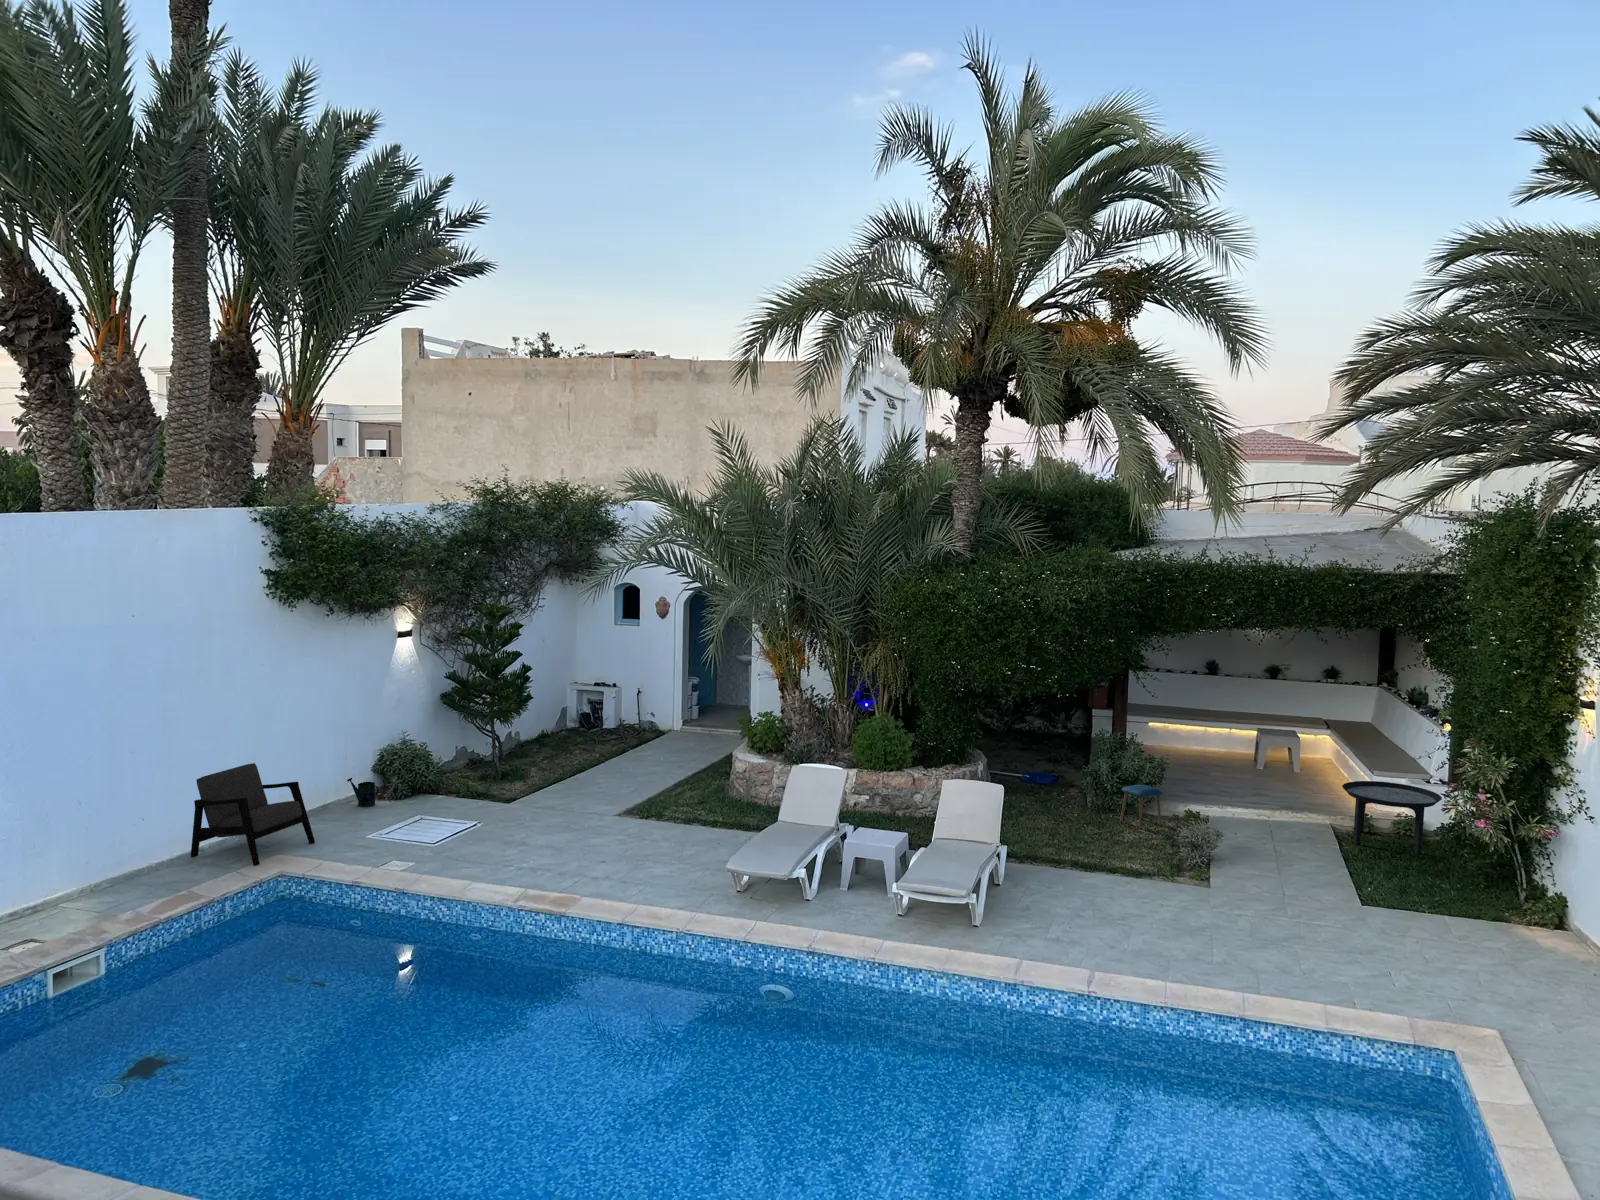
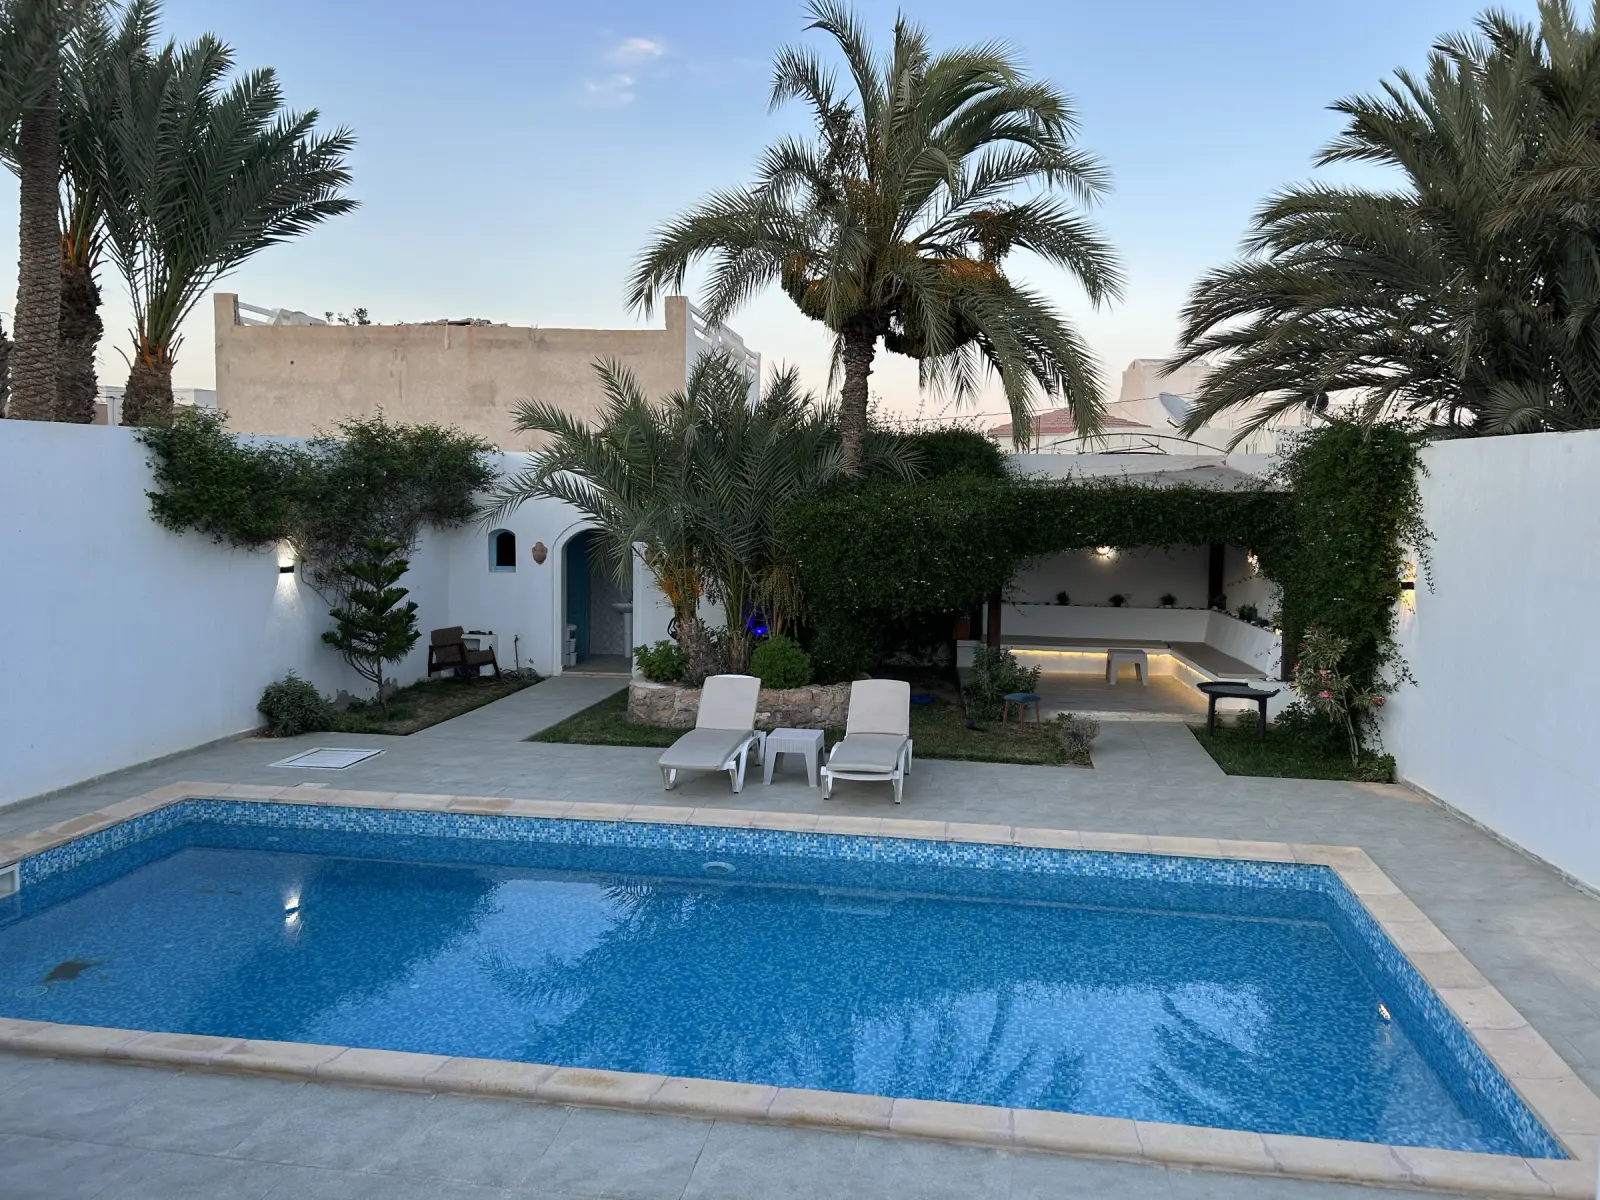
armchair: present [191,763,315,866] -> present [428,626,501,685]
potted plant: none [1073,771,1098,820] -> present [961,682,981,728]
watering can: present [347,778,379,807] -> none [231,716,268,744]

